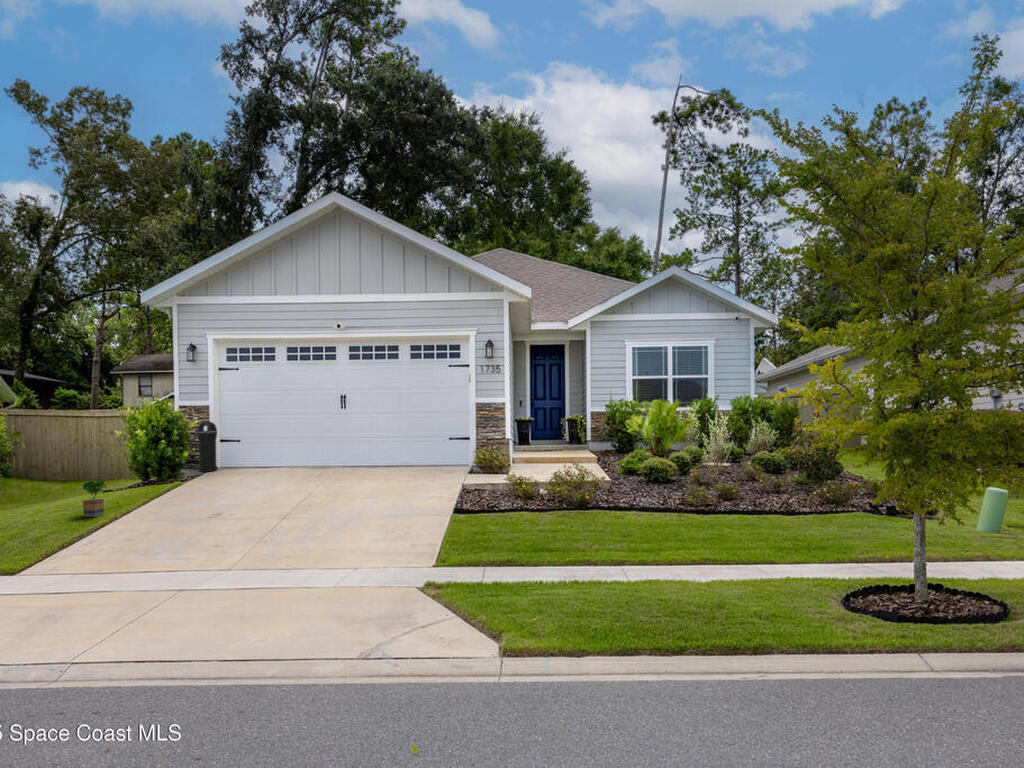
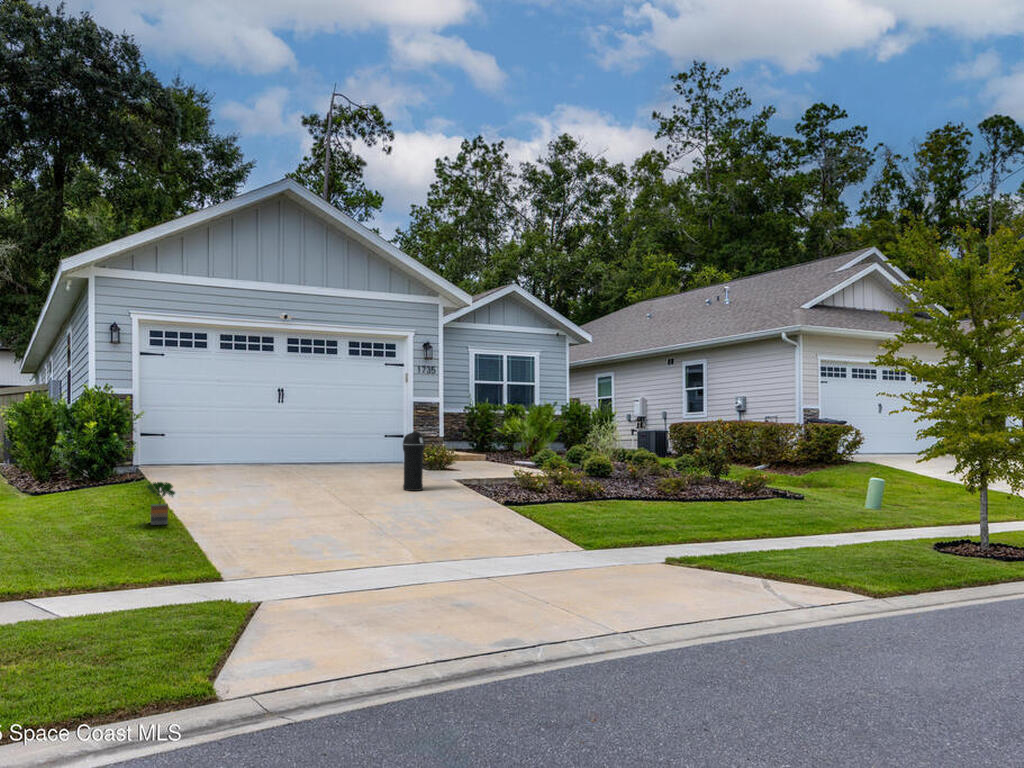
trash can: present [197,421,217,472] -> present [403,432,424,491]

